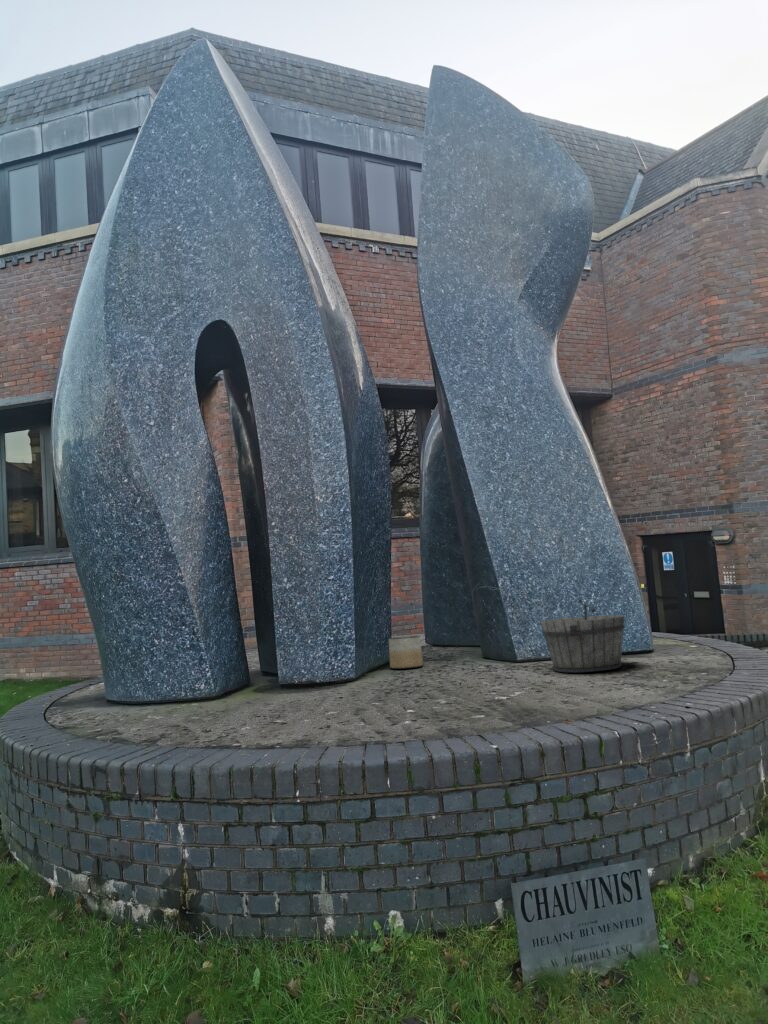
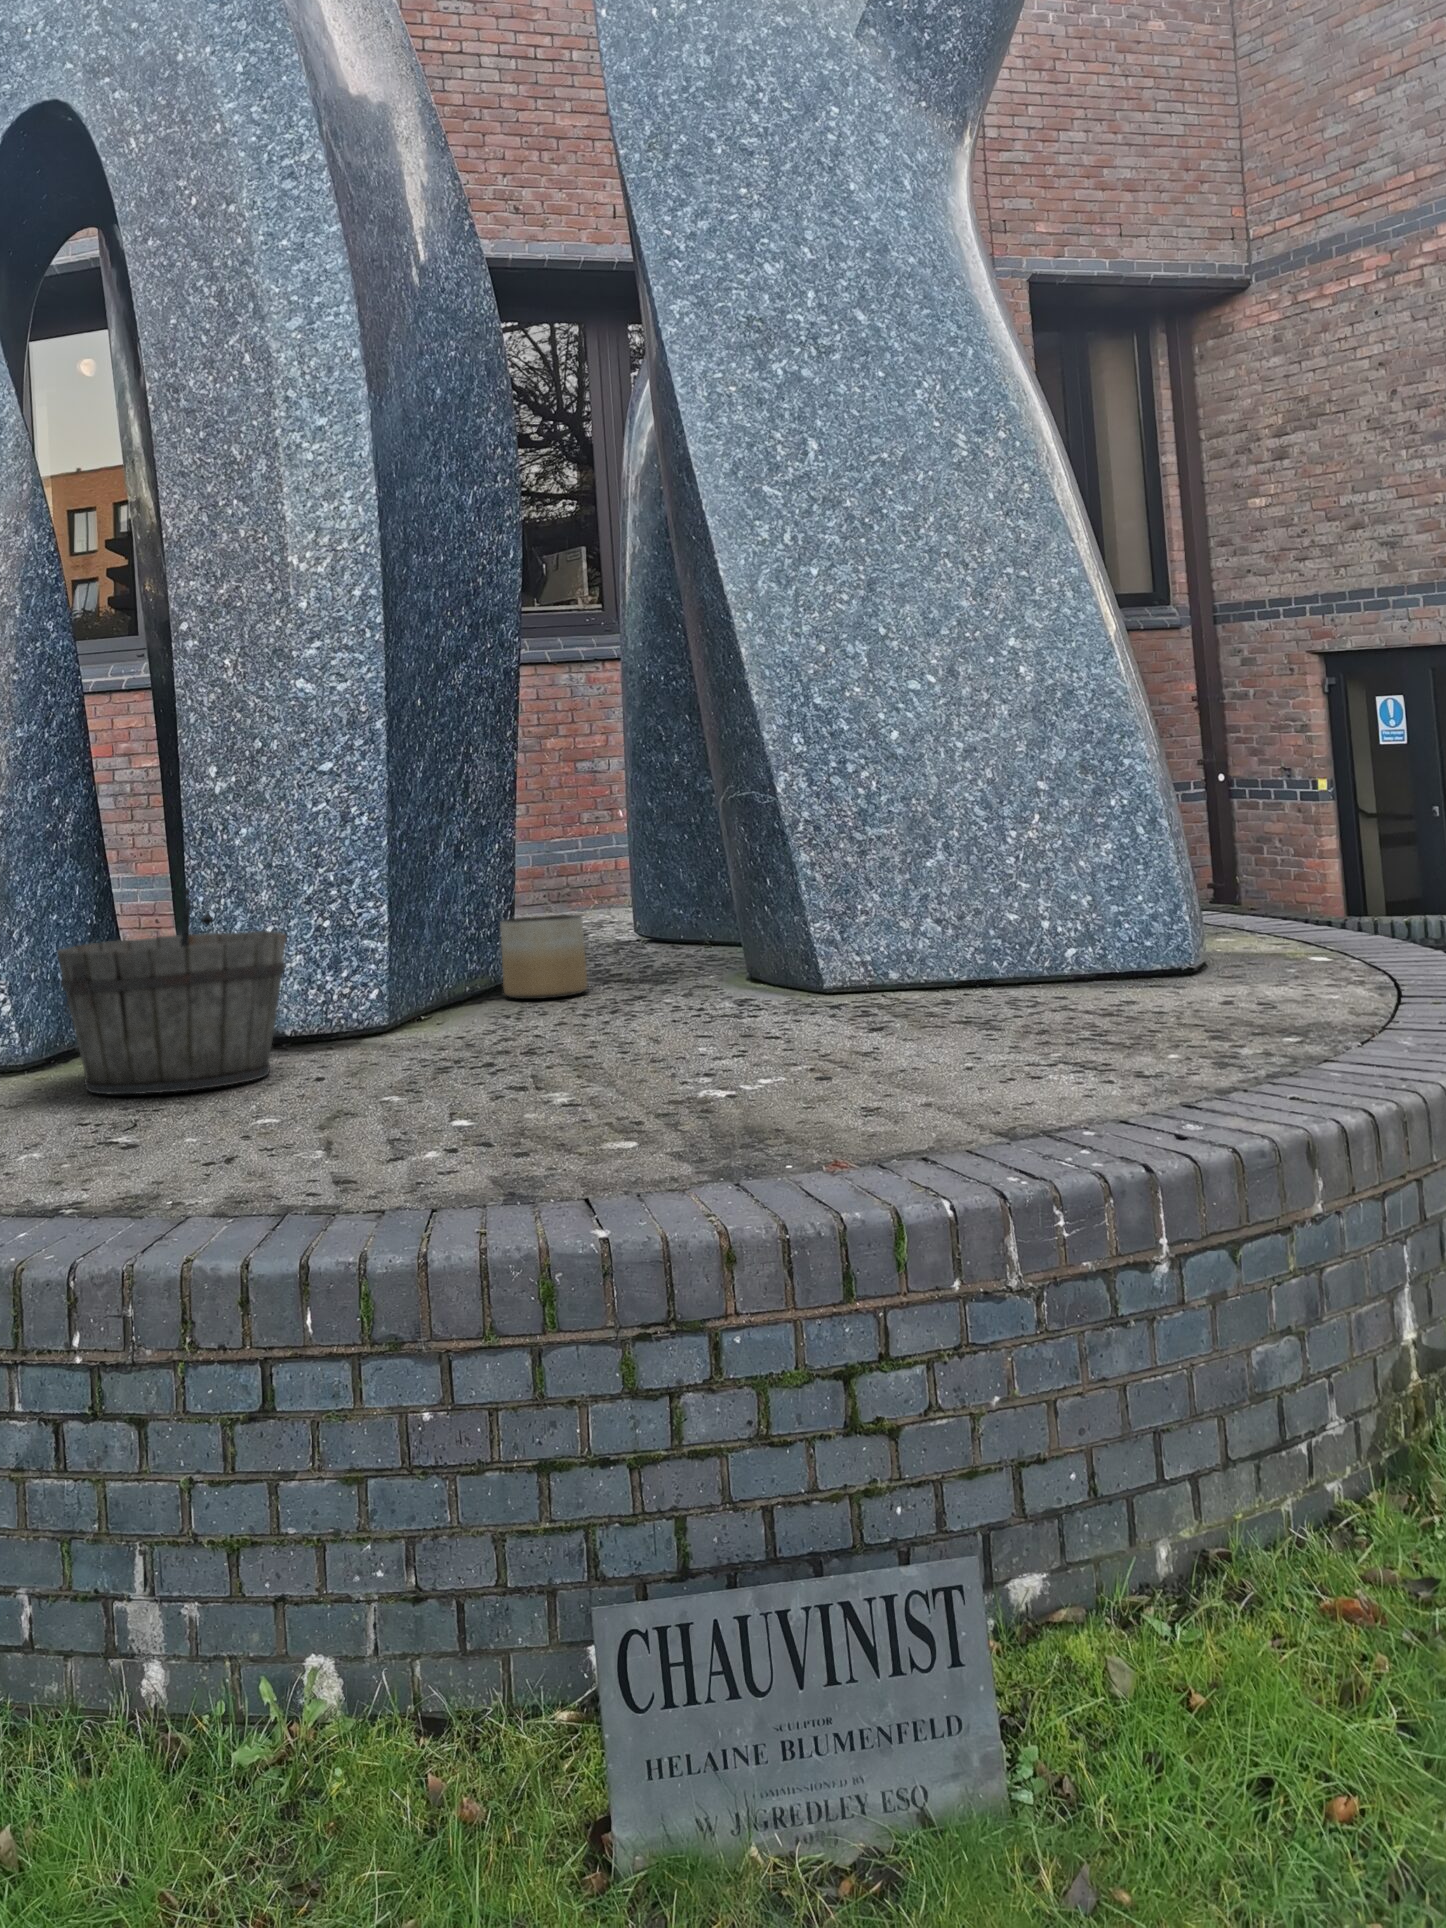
wooden bucket: present [541,600,625,672] -> present [57,888,286,1094]

